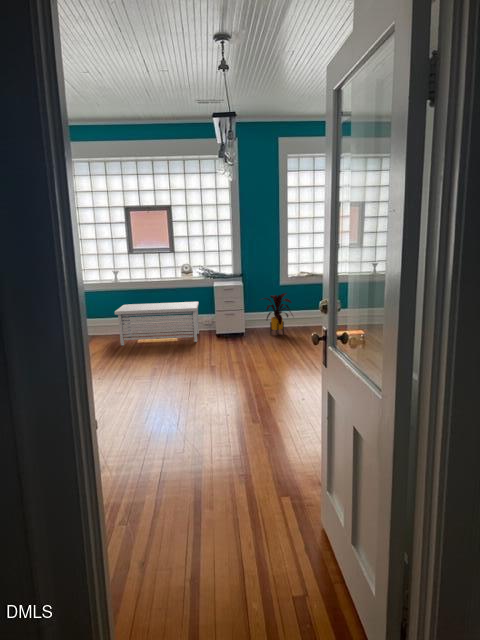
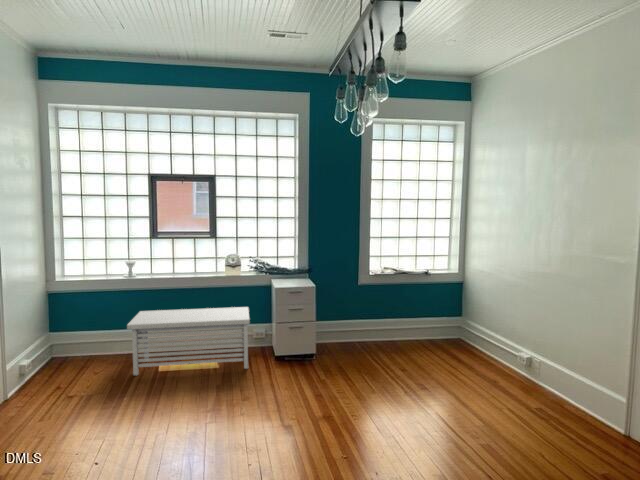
house plant: present [264,293,291,334] -> none [334,296,385,357]

